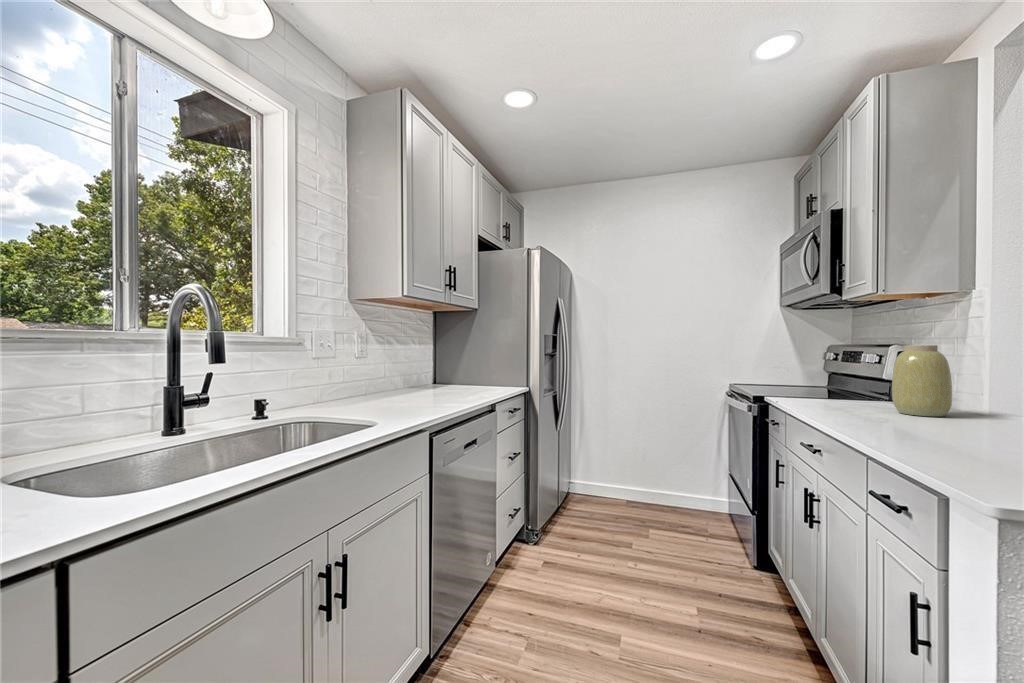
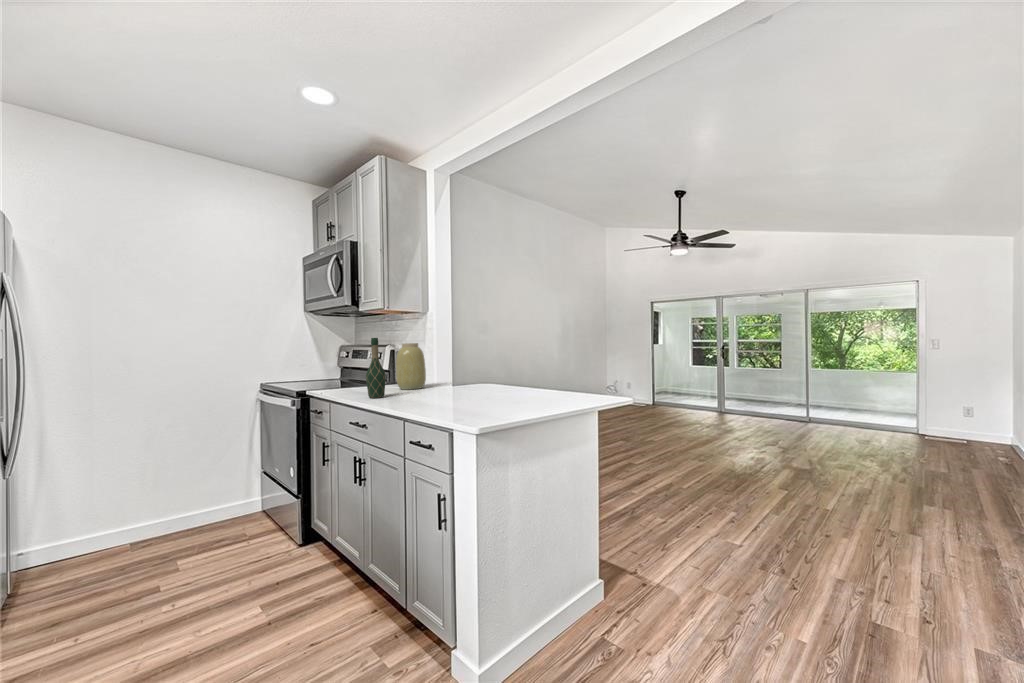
wine bottle: none [828,337,861,419] -> present [366,338,386,398]

